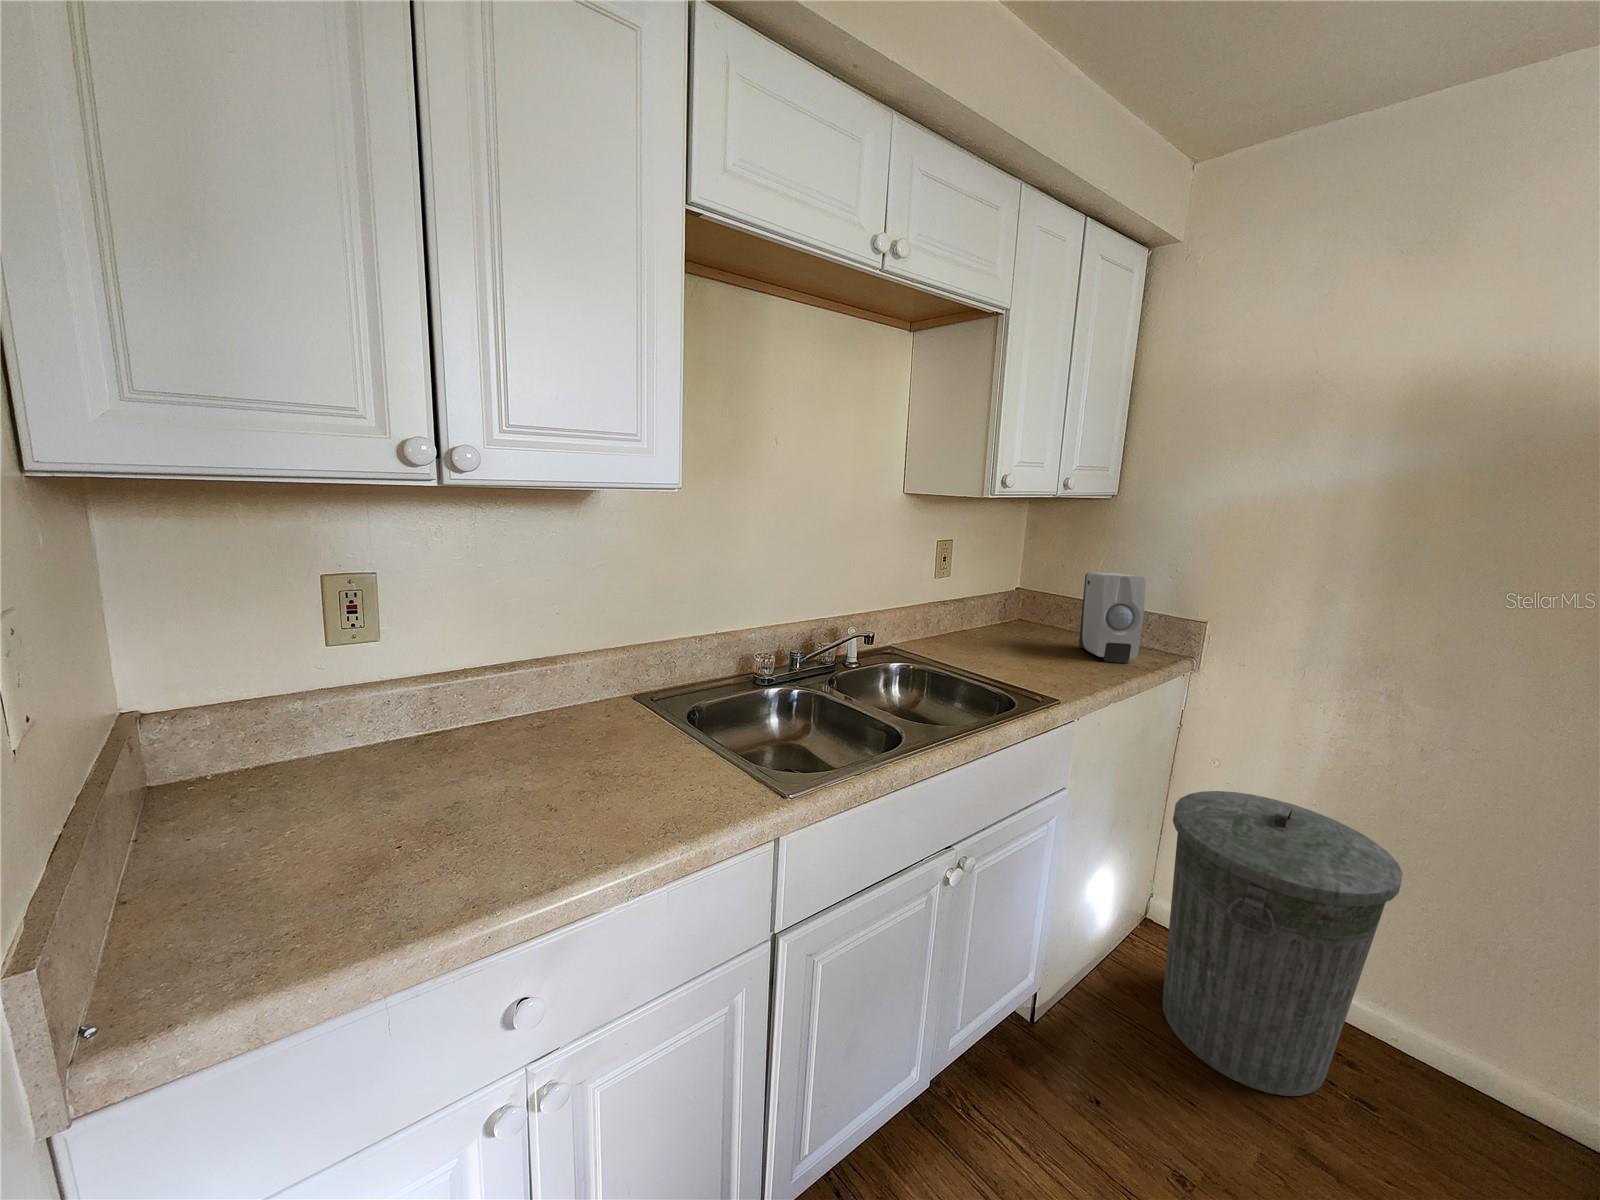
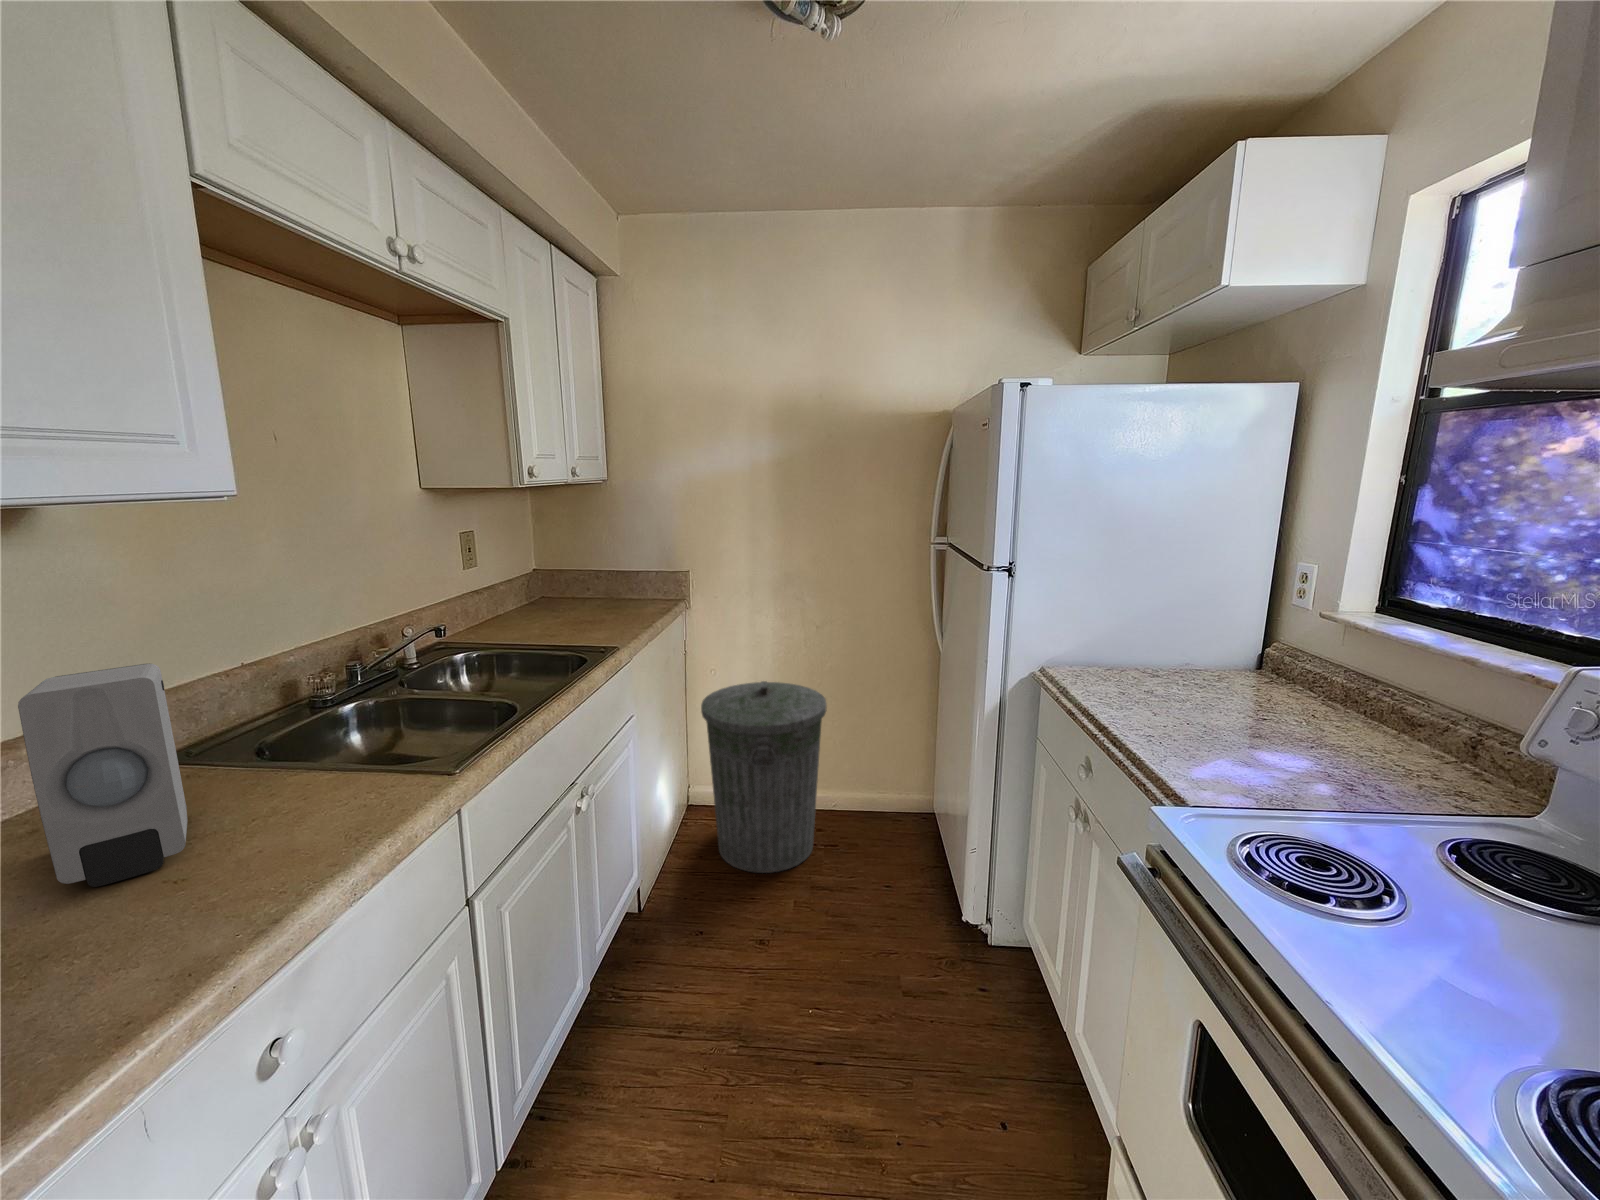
soap dispenser: present [1079,572,1145,663] -> present [18,663,187,887]

